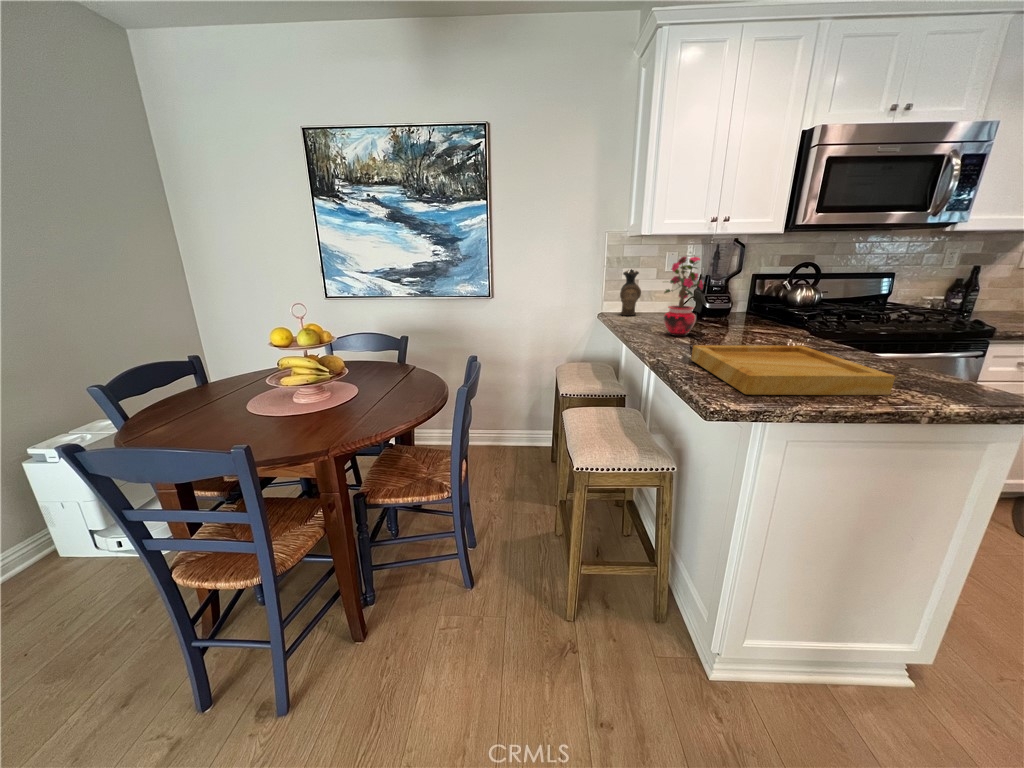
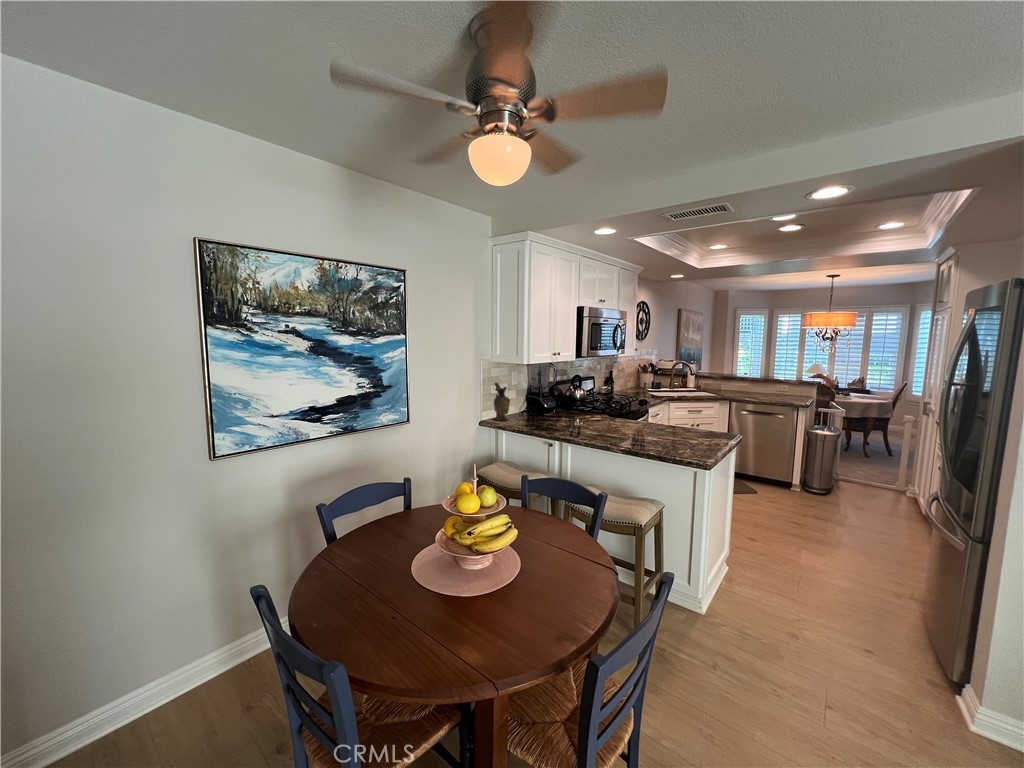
potted plant: present [664,257,703,336] -> none [569,381,594,430]
tray: present [691,345,895,395] -> none [643,425,718,452]

